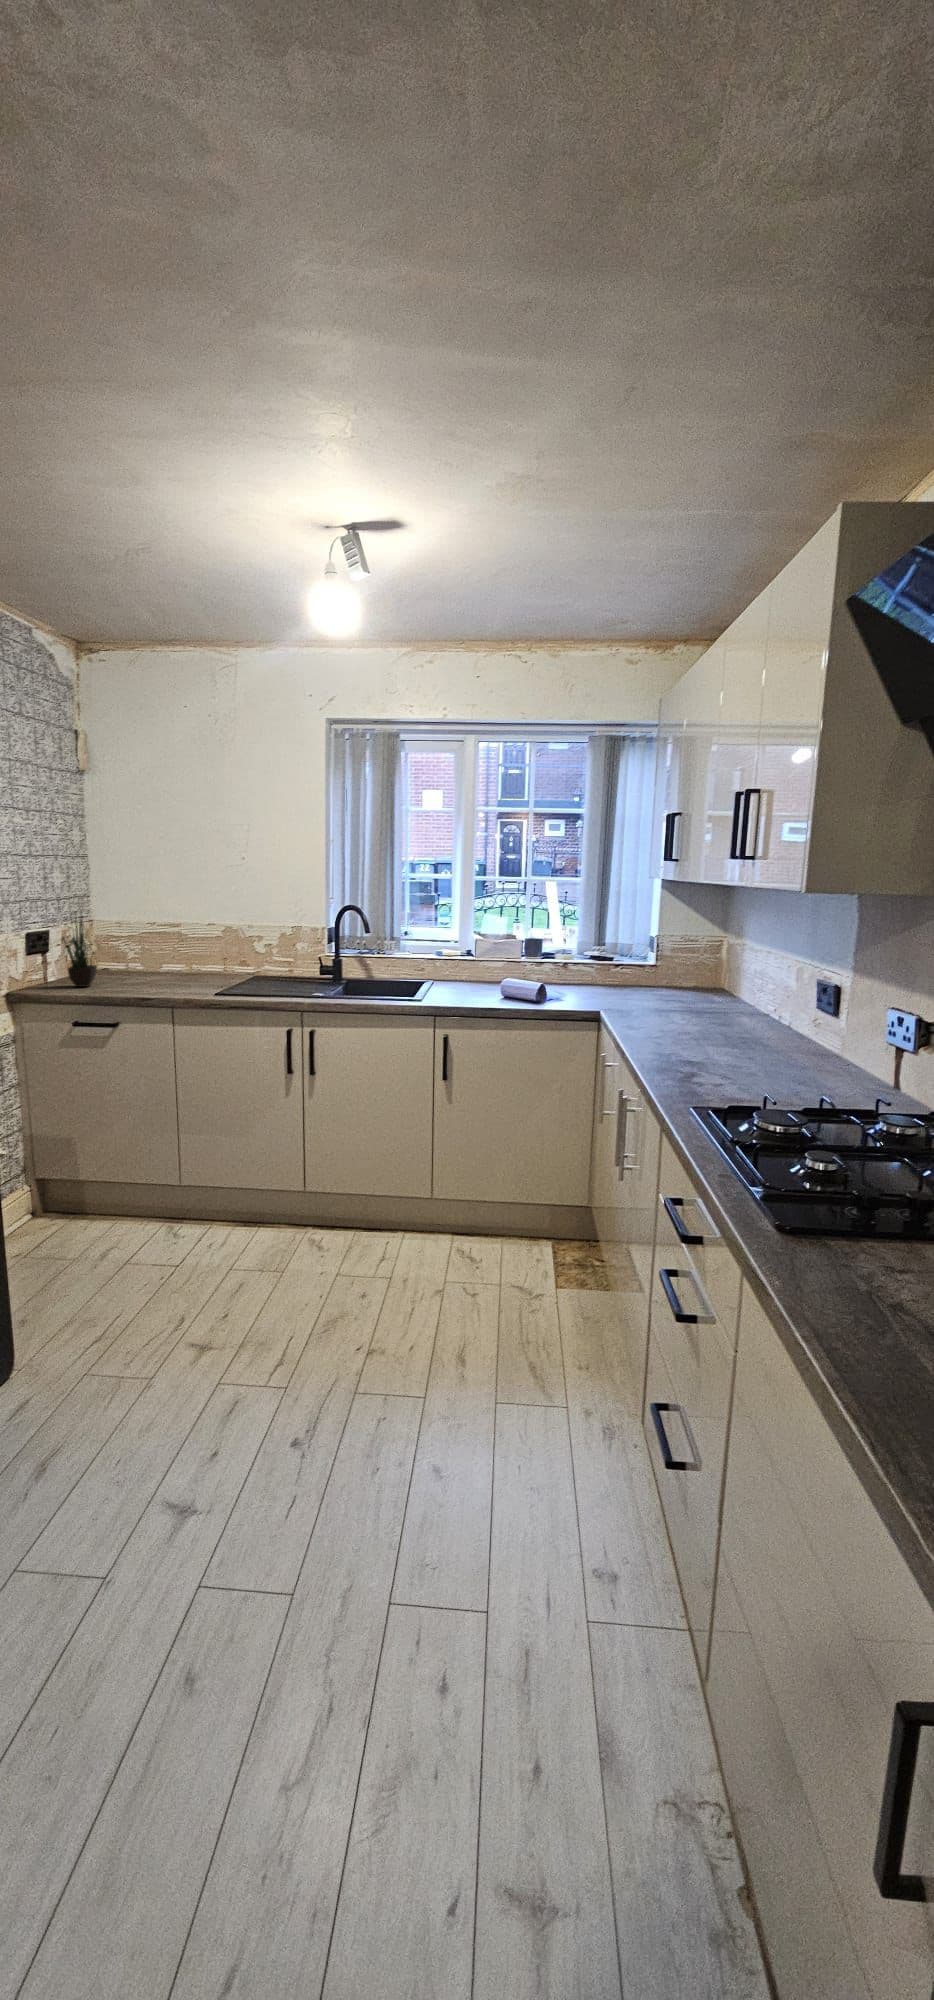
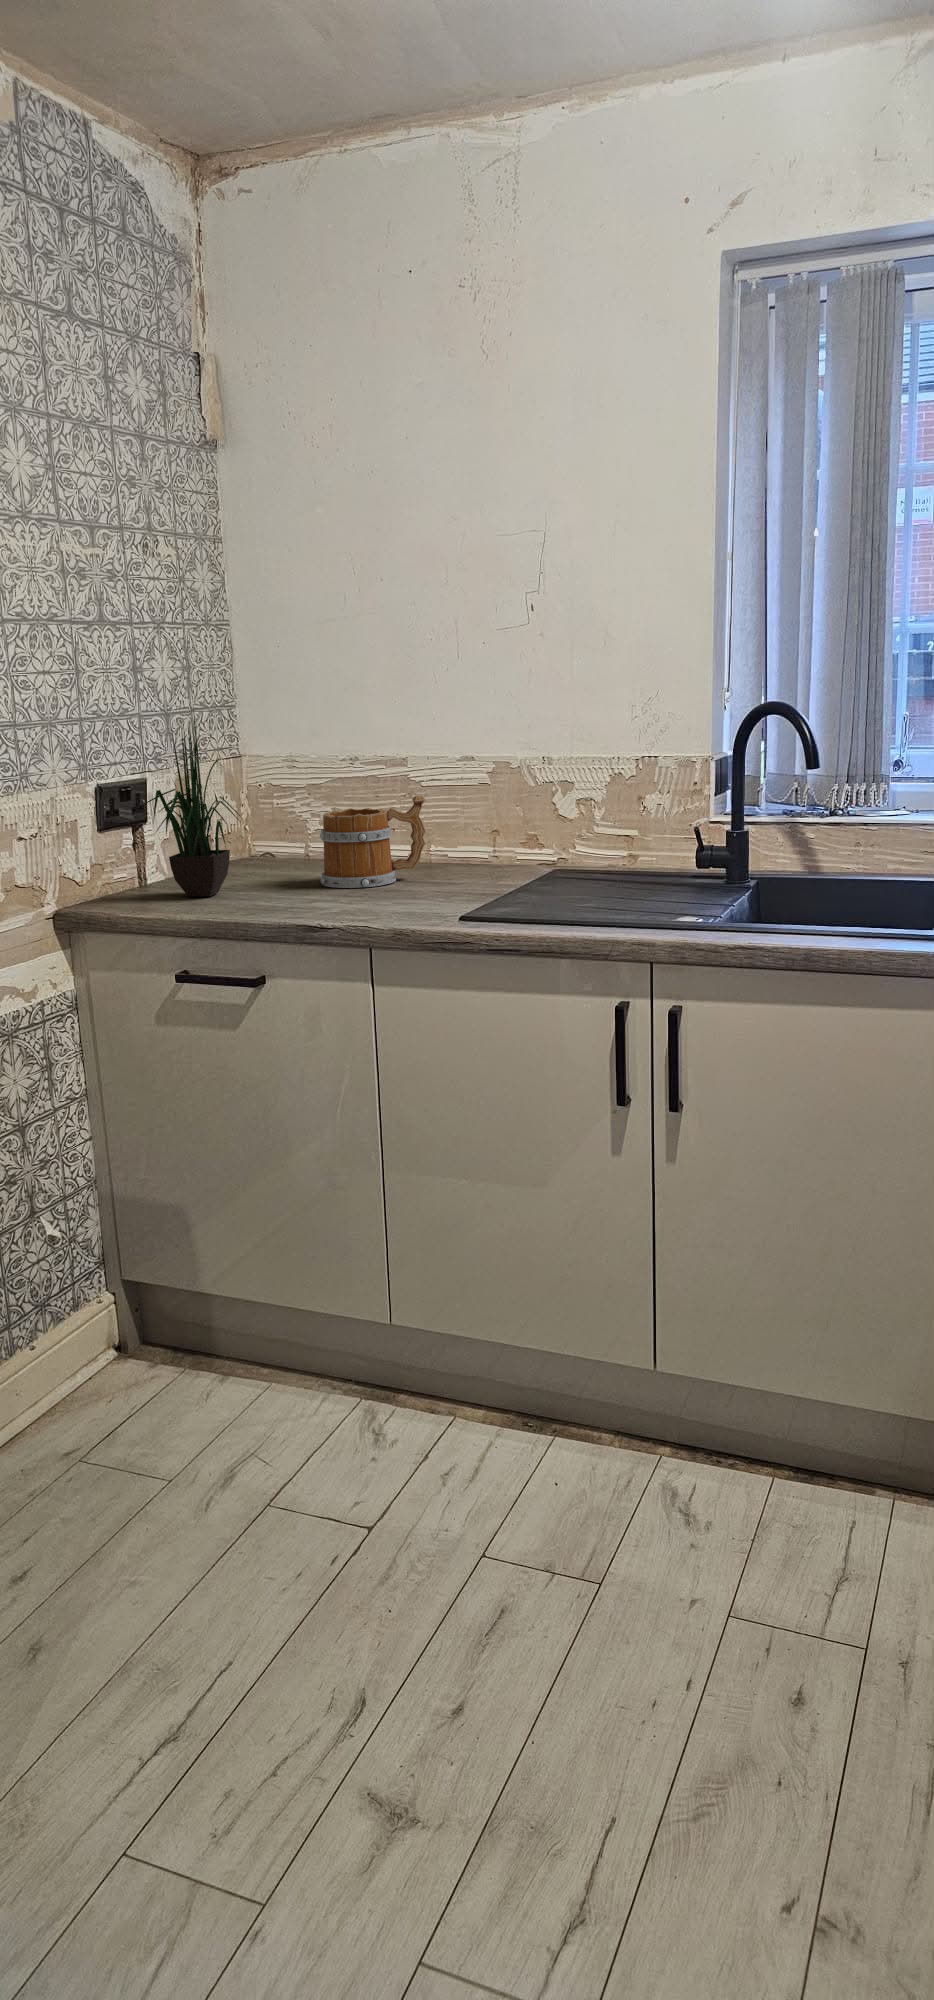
mug: none [142,942,194,984] -> present [320,796,425,888]

